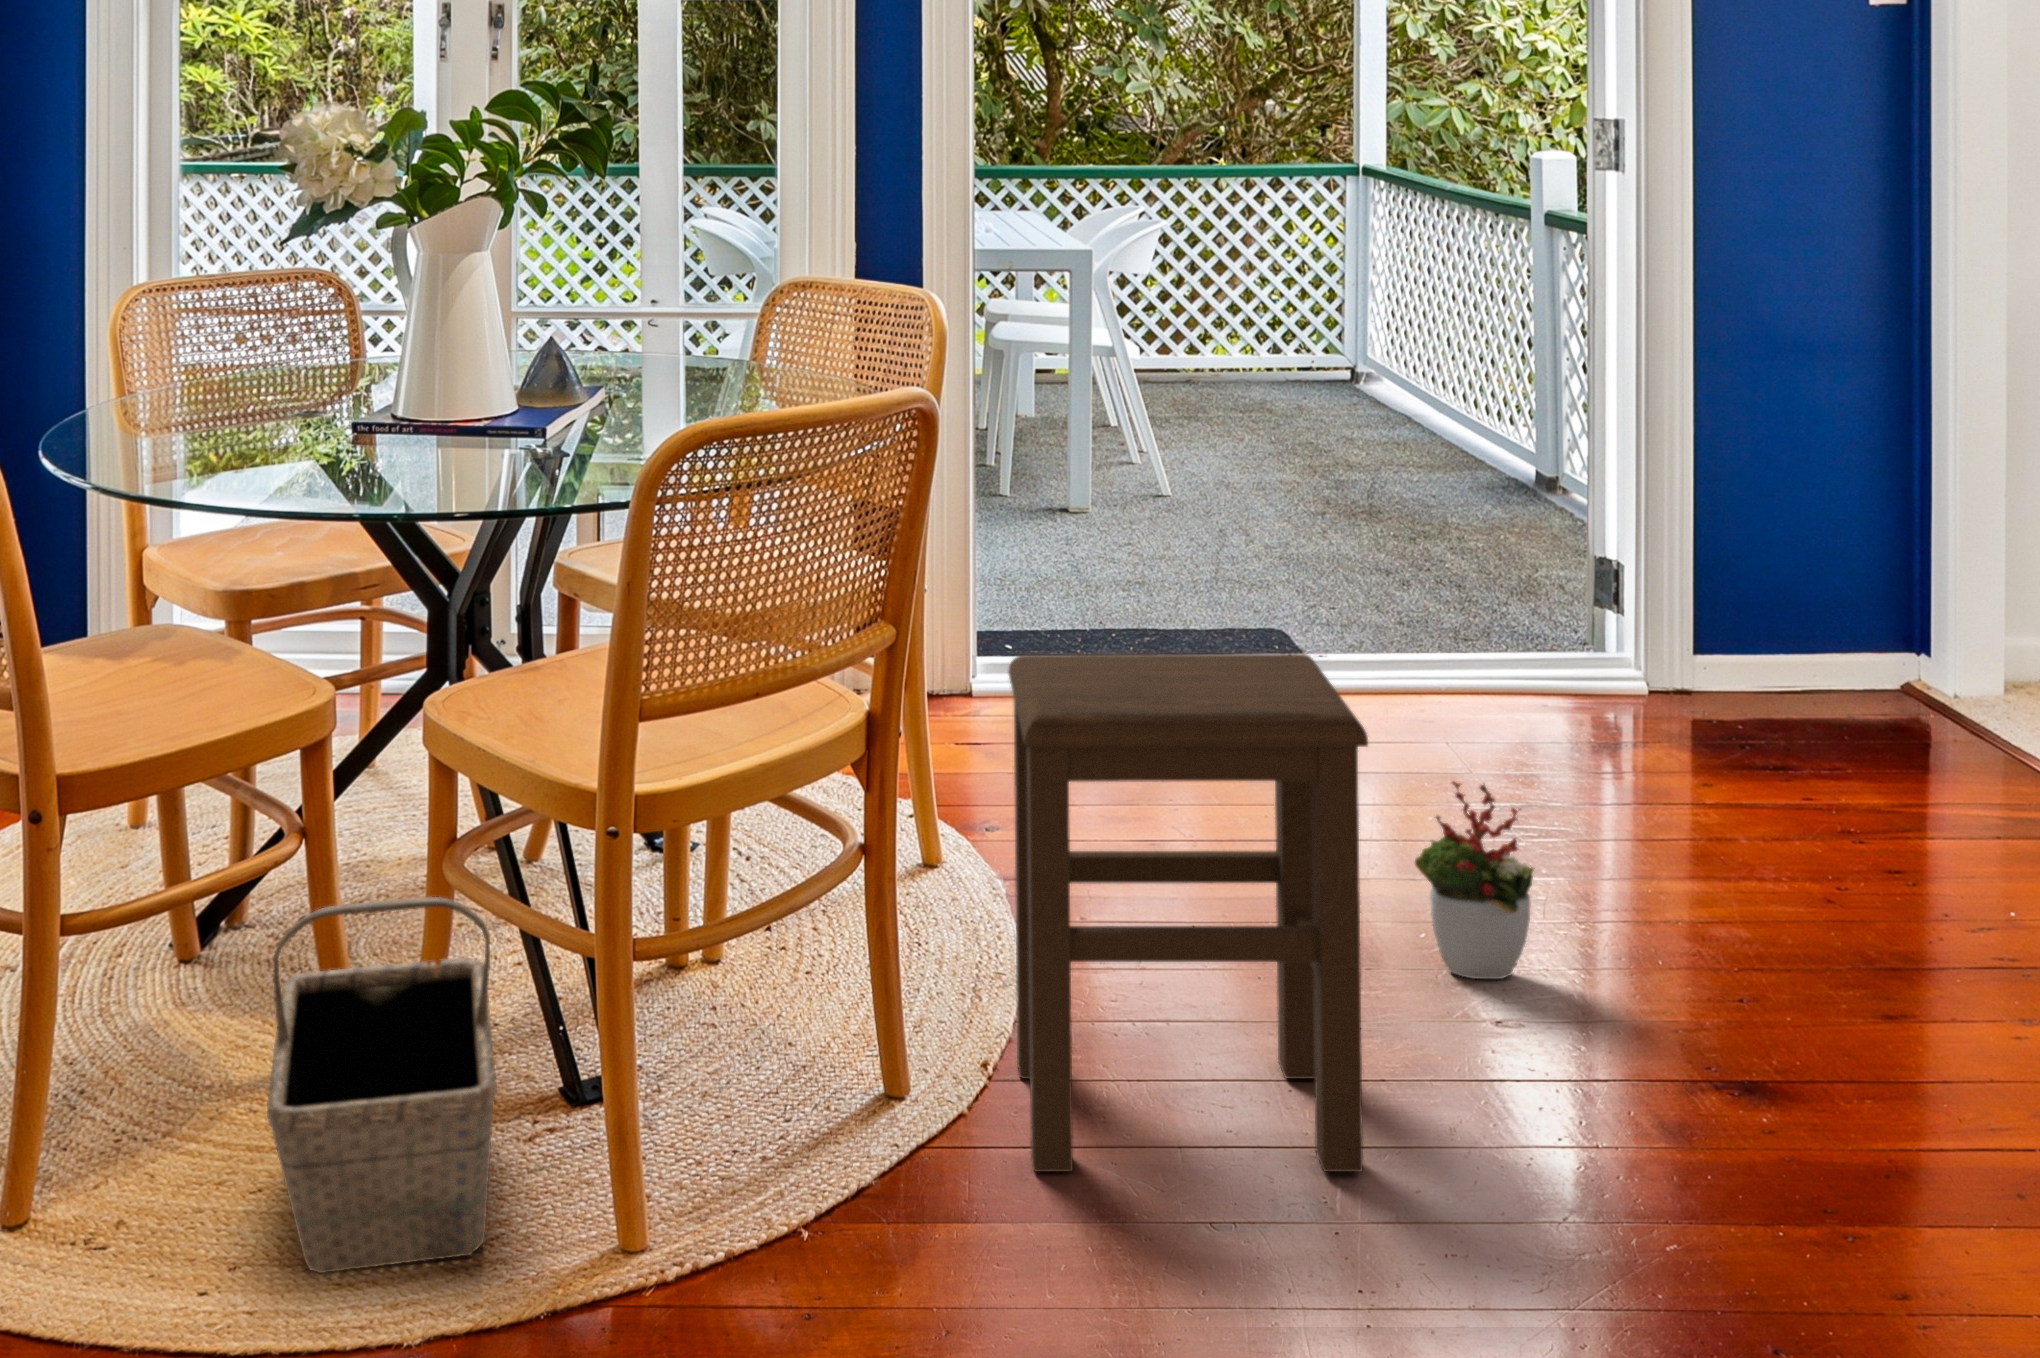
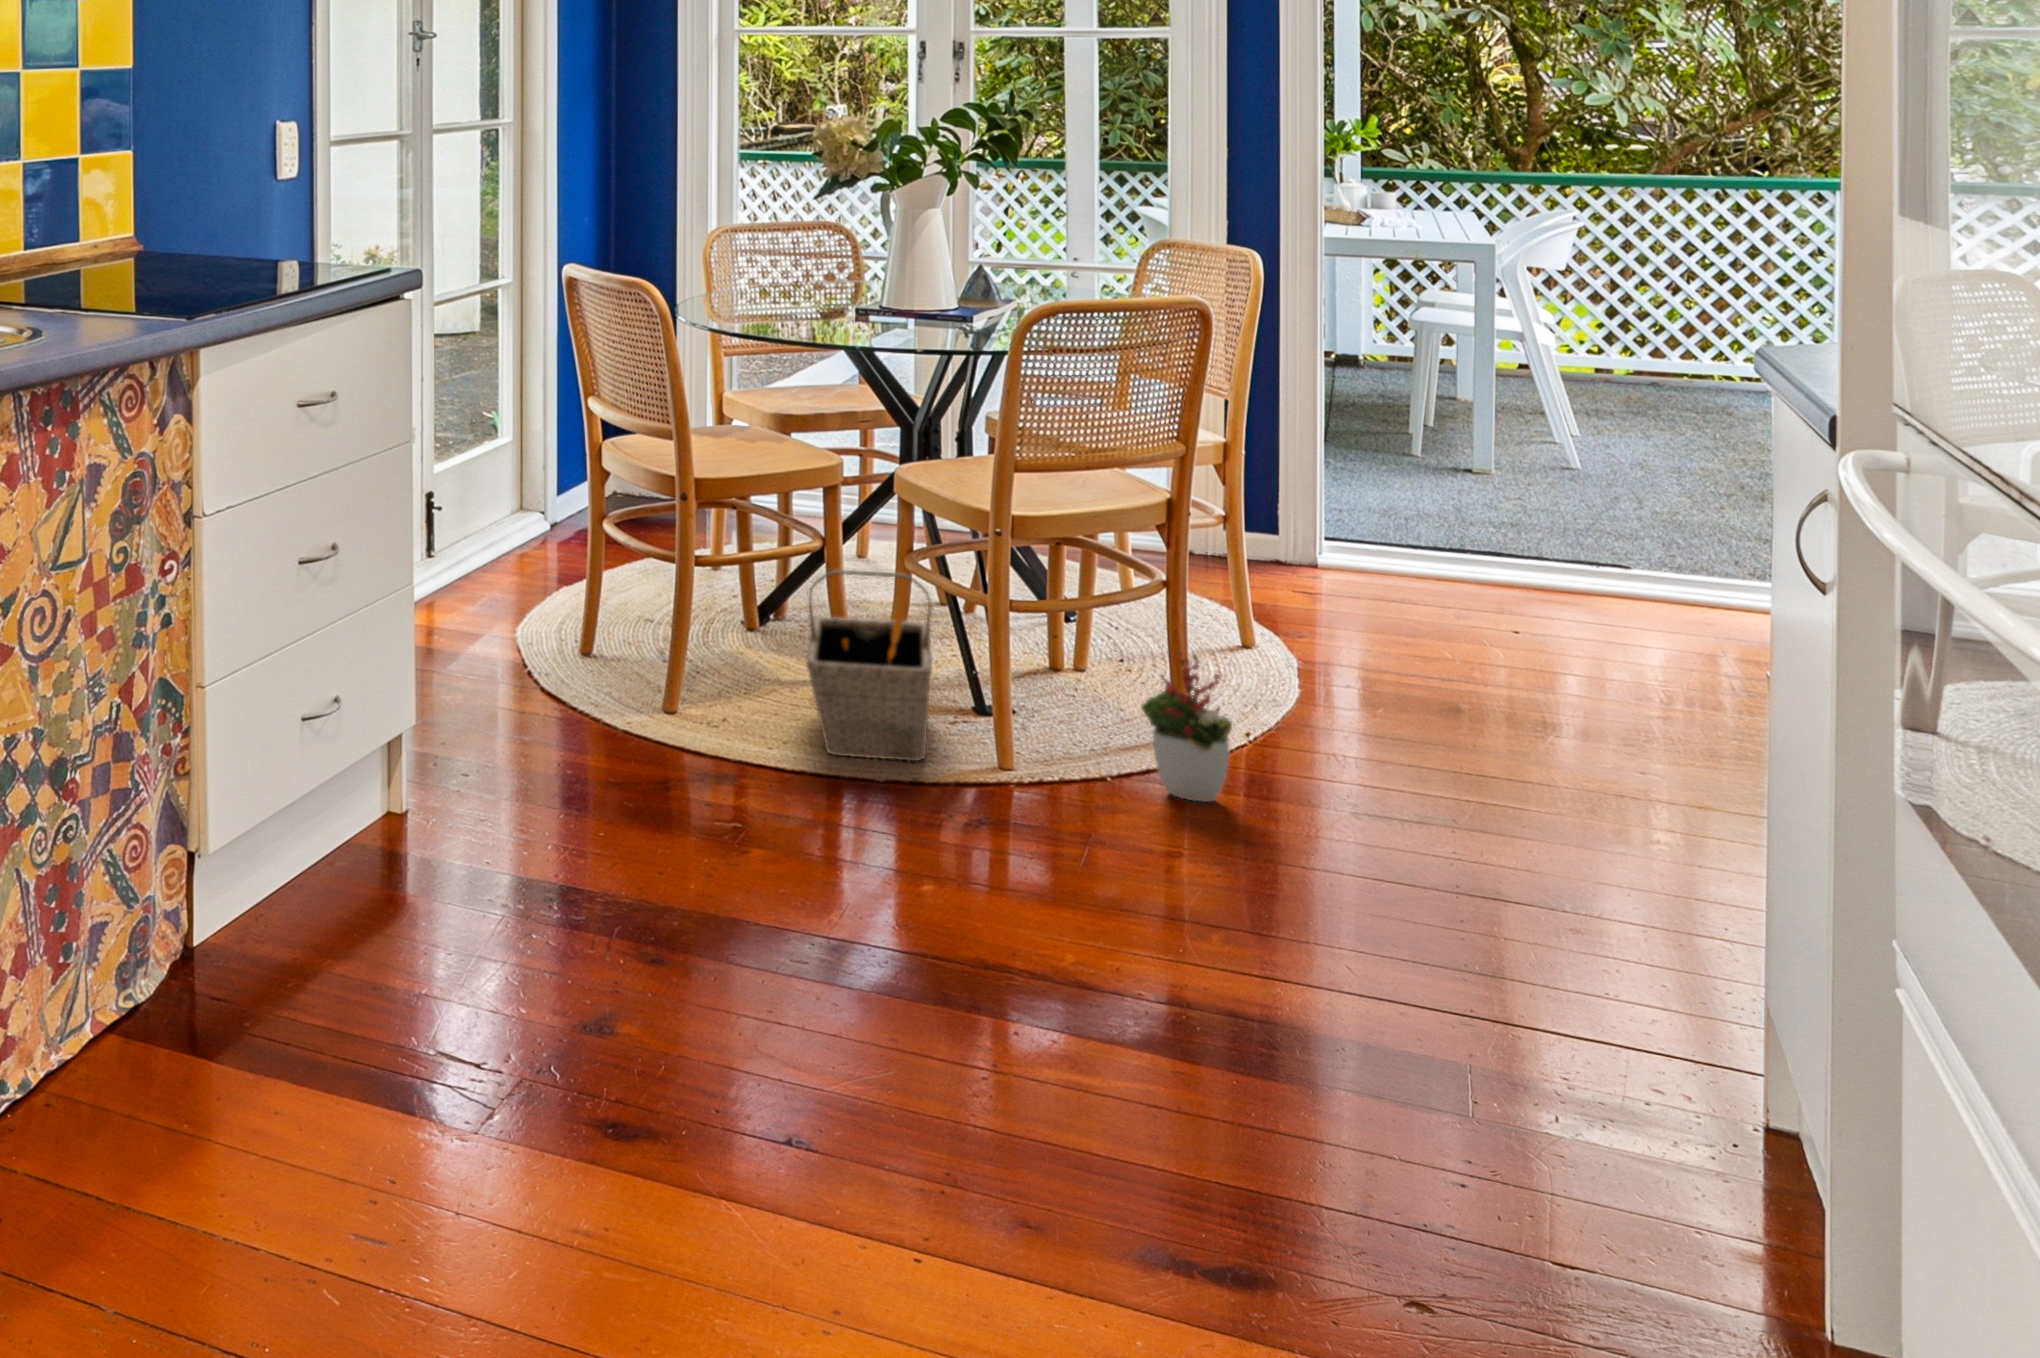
stool: present [1009,654,1368,1172] -> none [1261,480,1495,812]
decorative plant: present [1415,782,1534,979] -> present [1141,651,1232,802]

